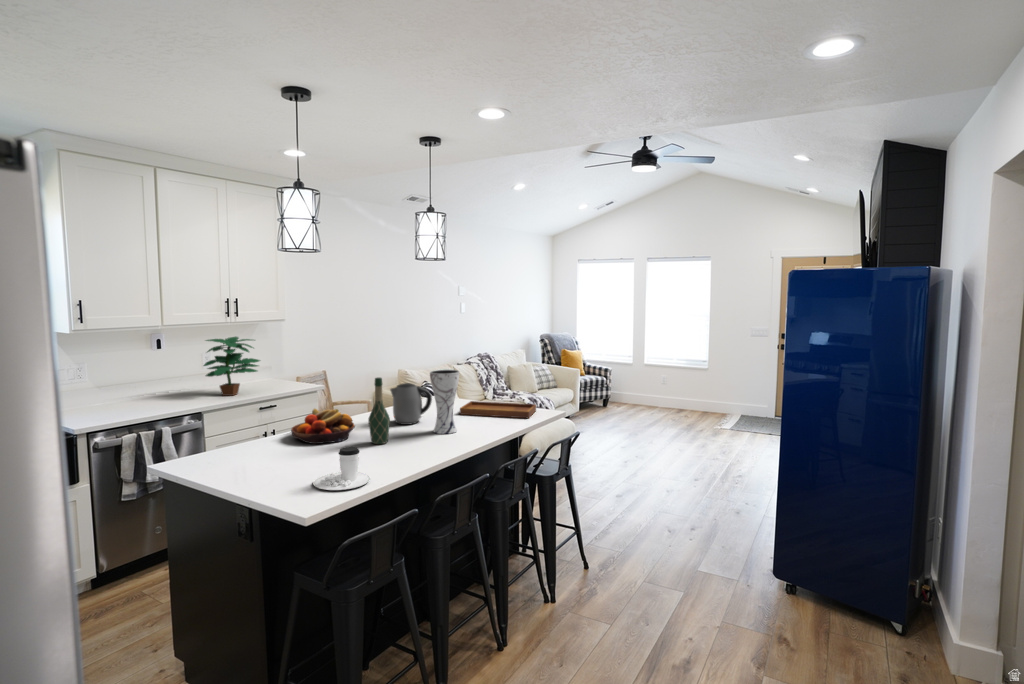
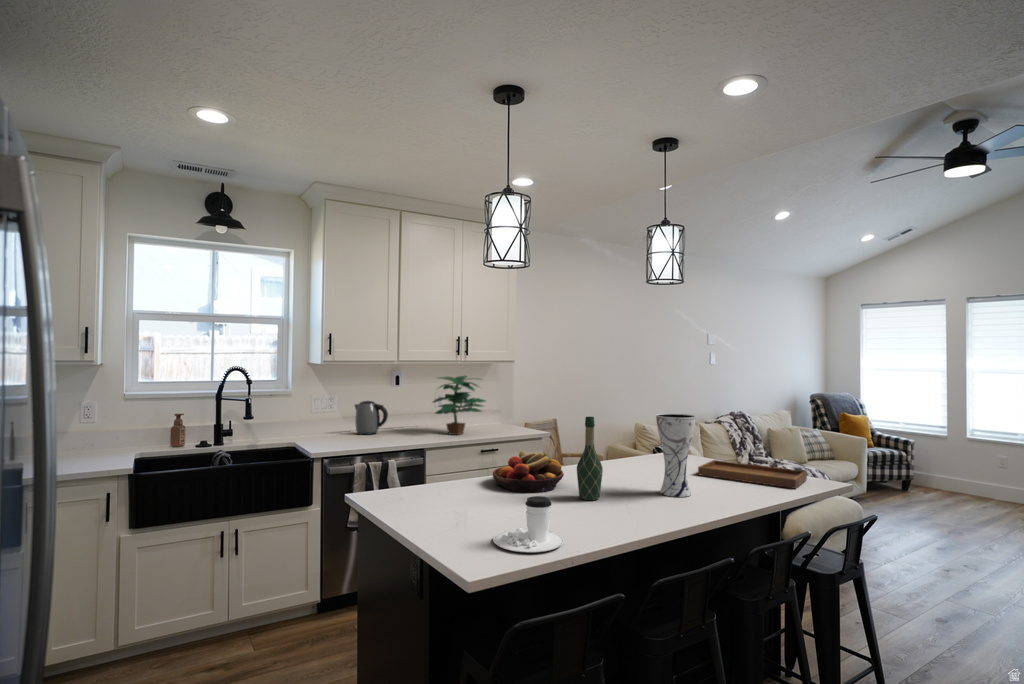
kettle: present [390,383,432,425] -> present [355,401,388,435]

